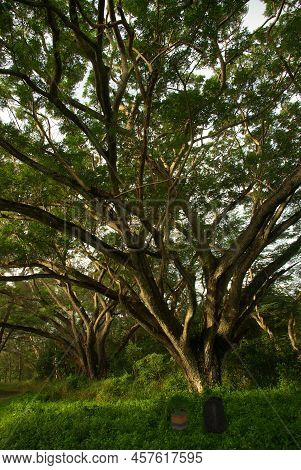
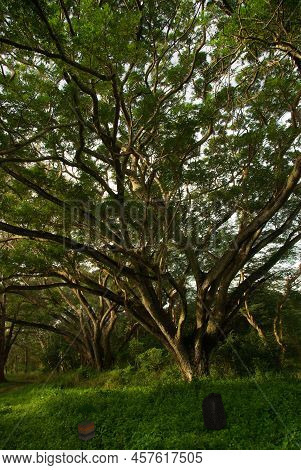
potted tree: present [167,395,190,430] -> present [76,404,98,441]

